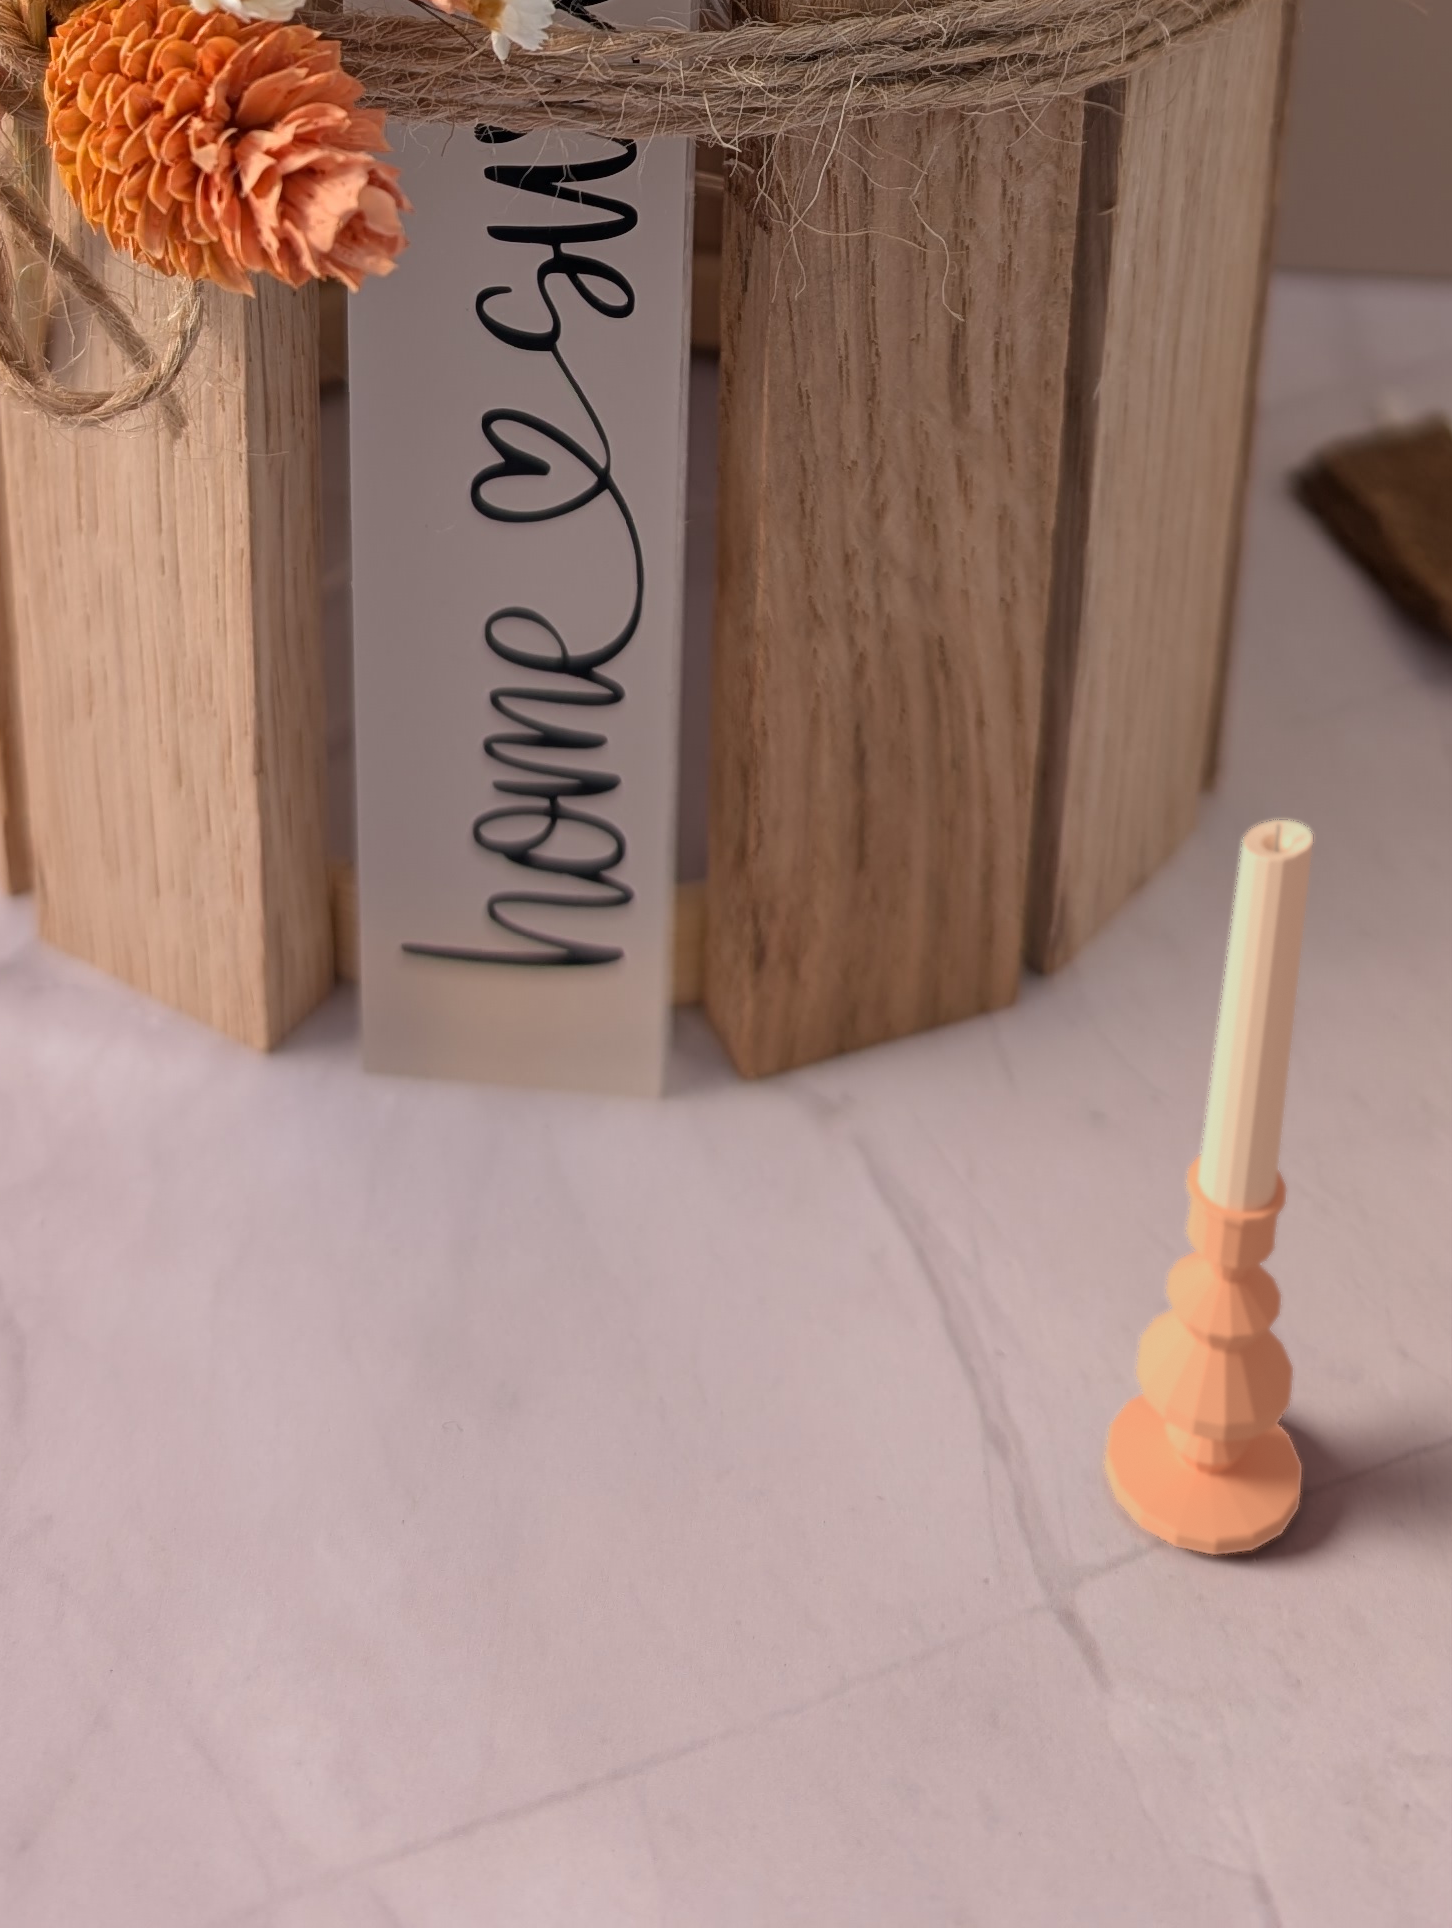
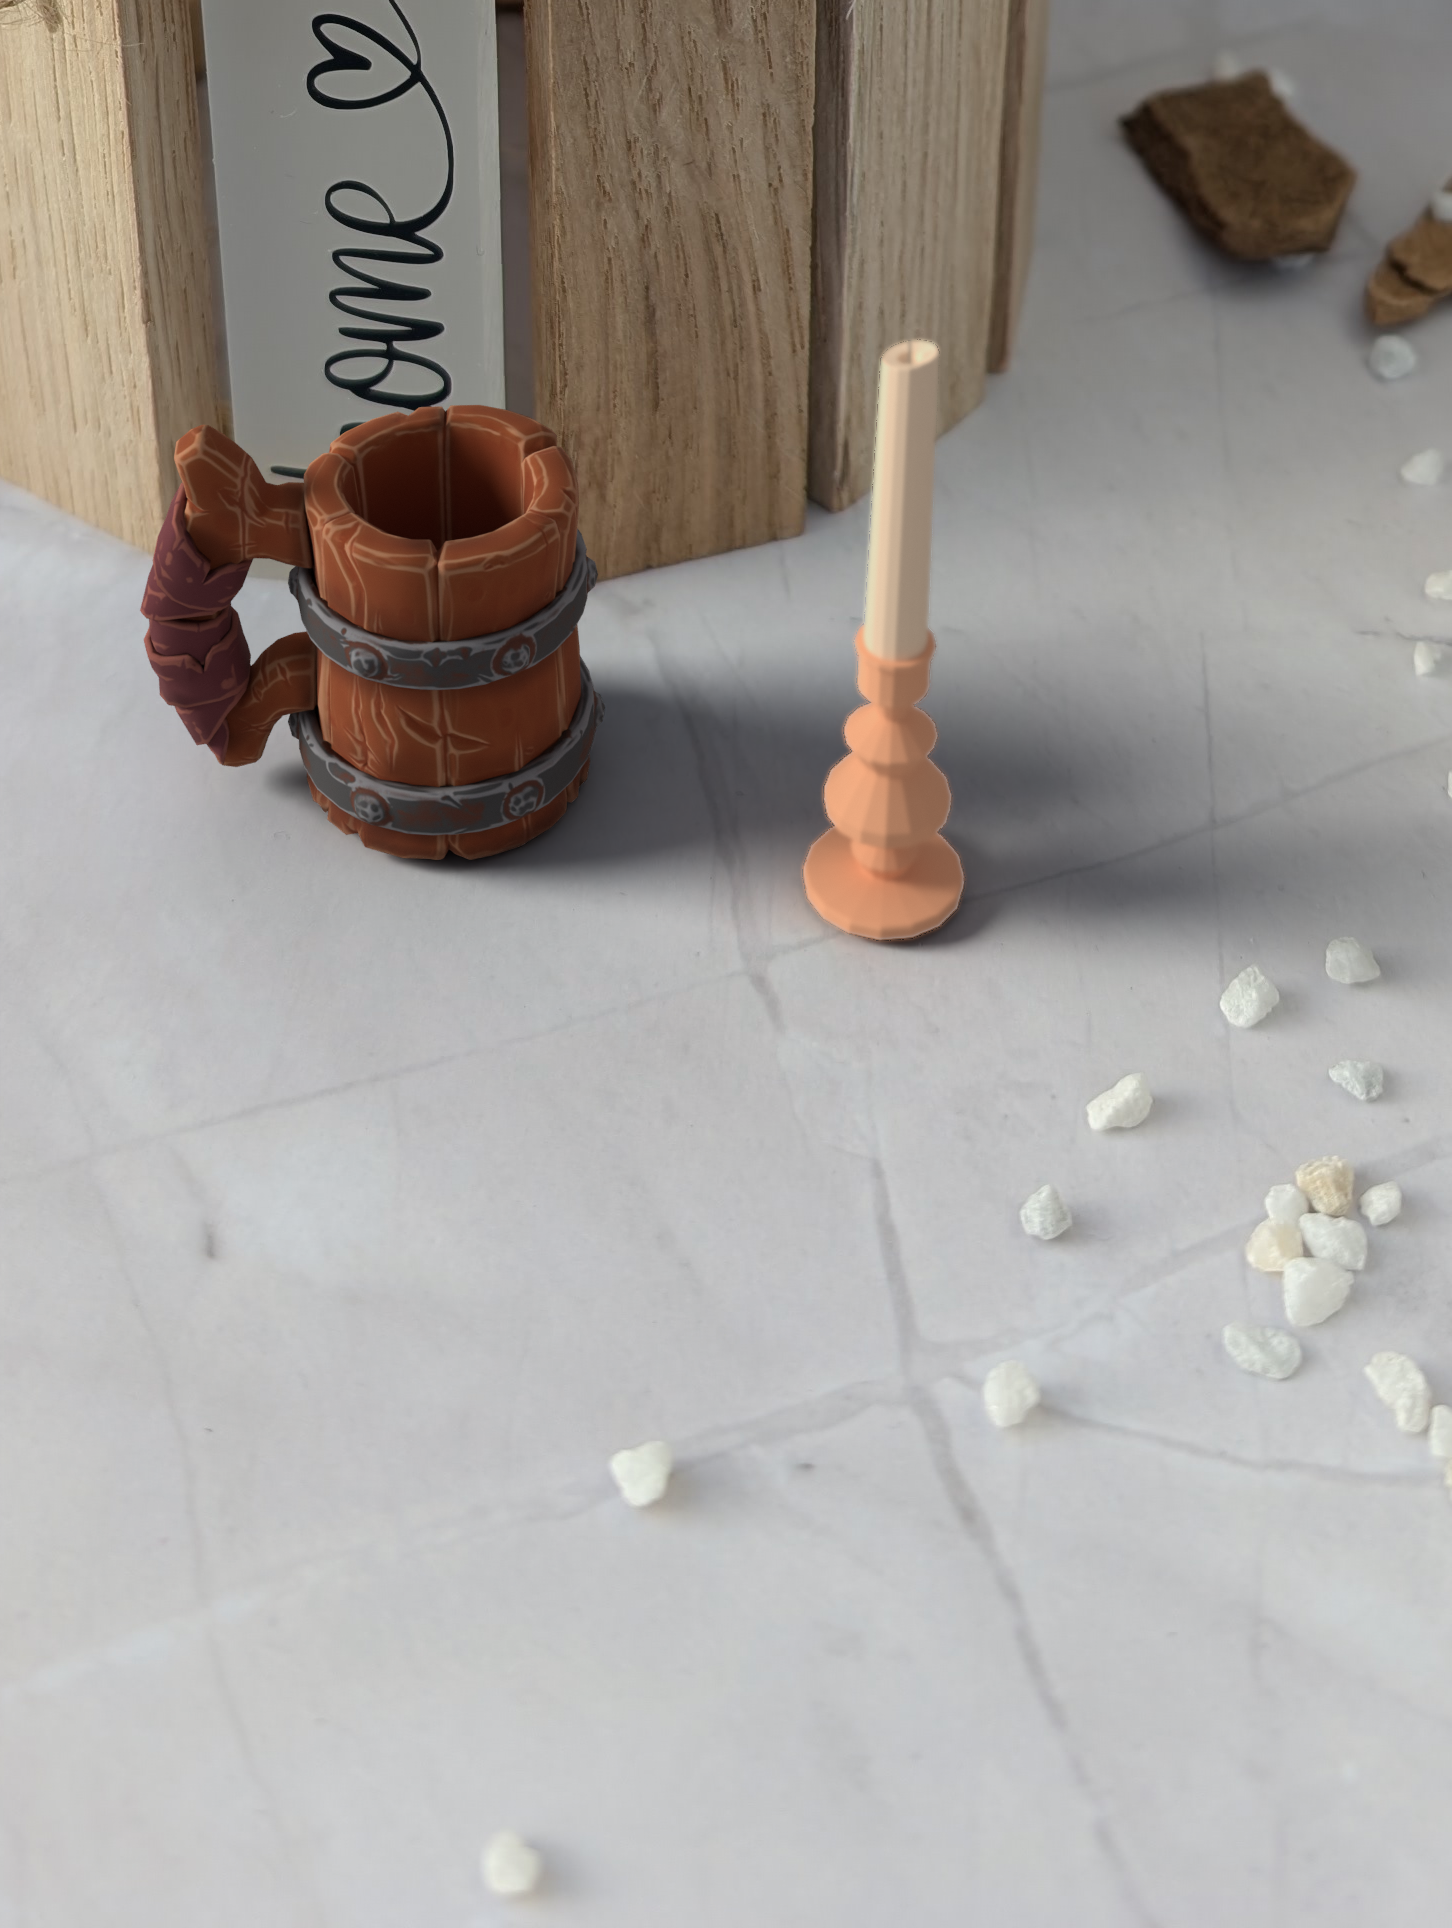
mug: none [293,881,843,1457] -> present [140,405,605,860]

